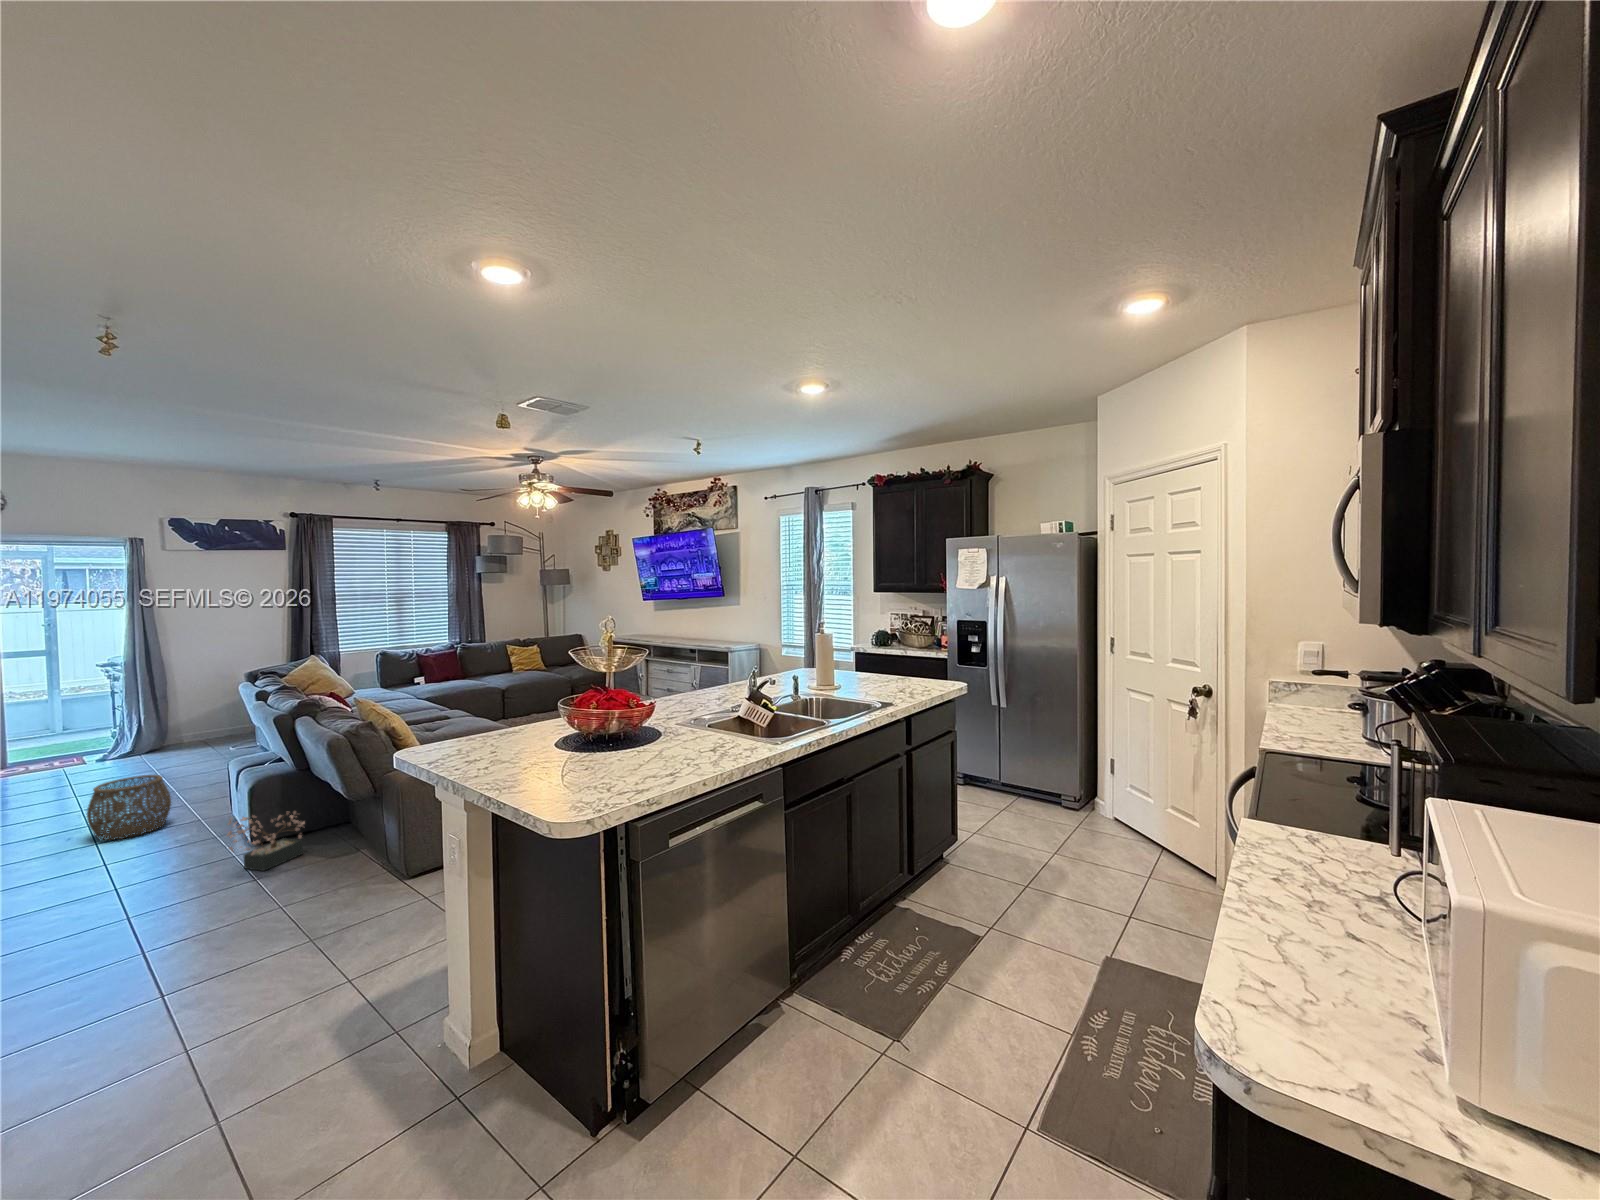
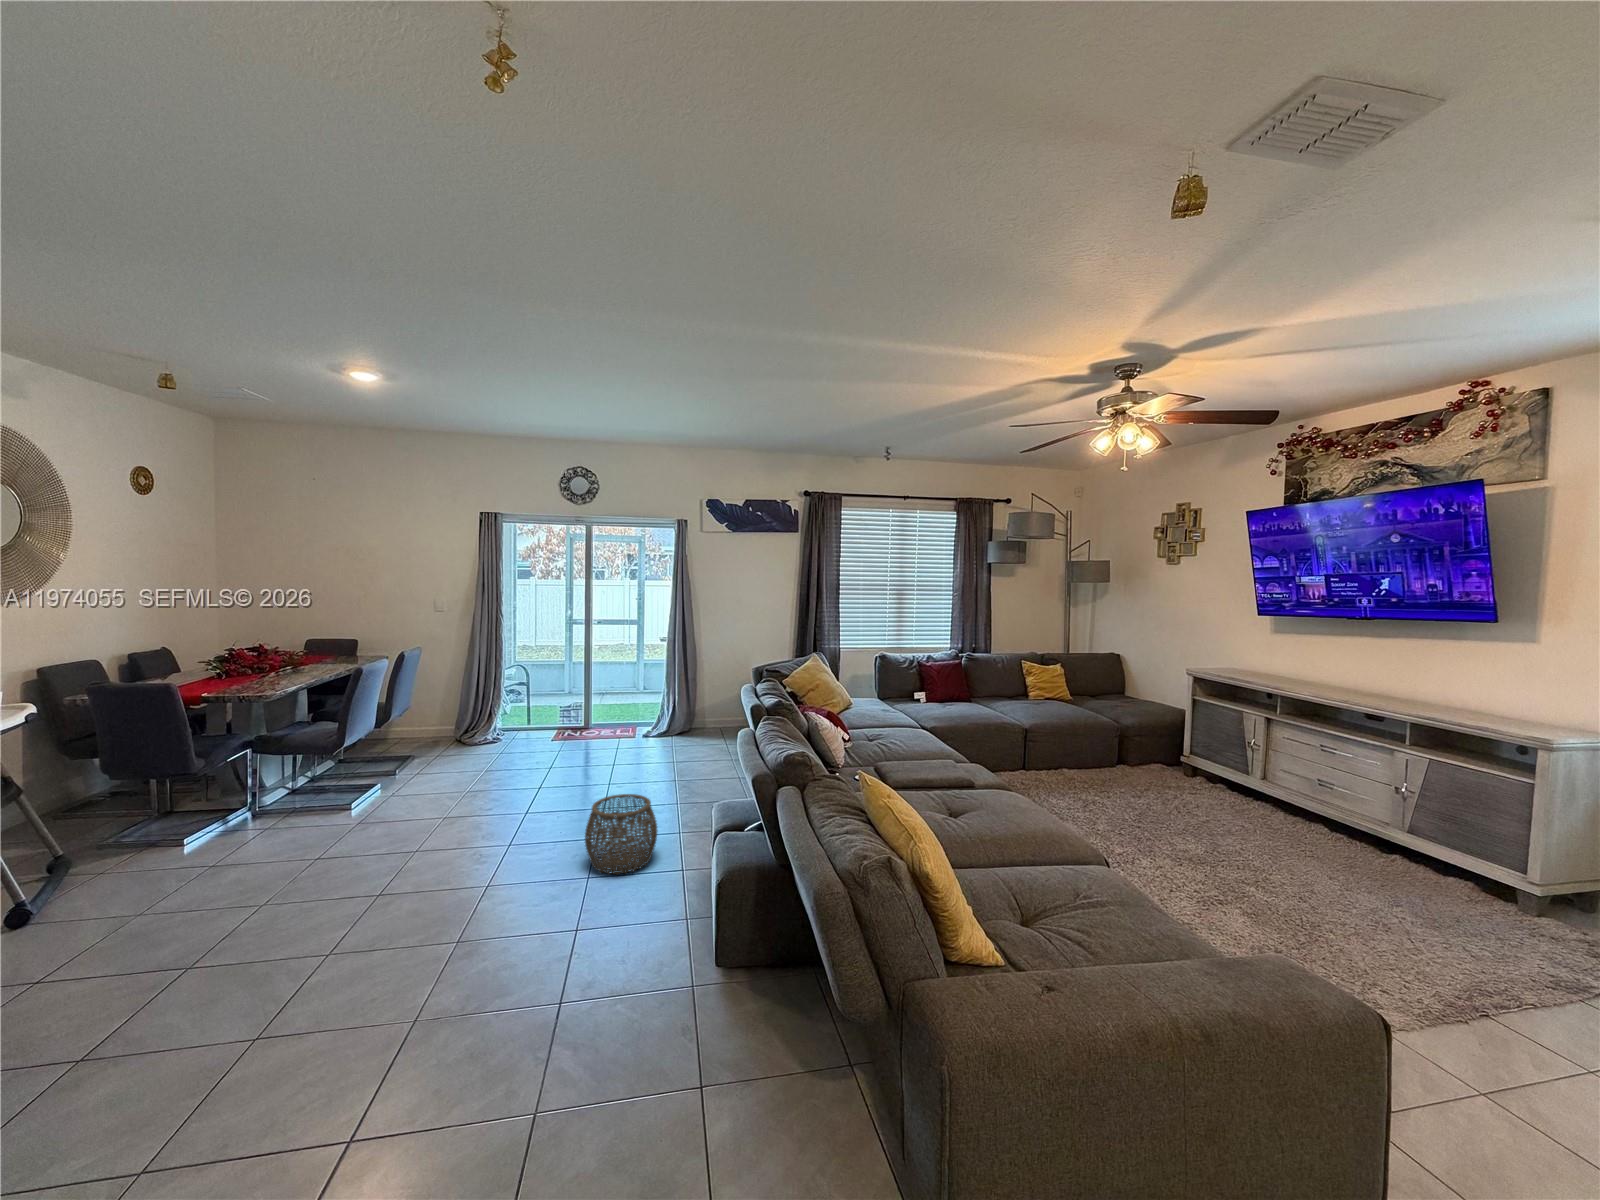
decorative plant: present [227,811,305,871] -> none [664,939,766,1049]

